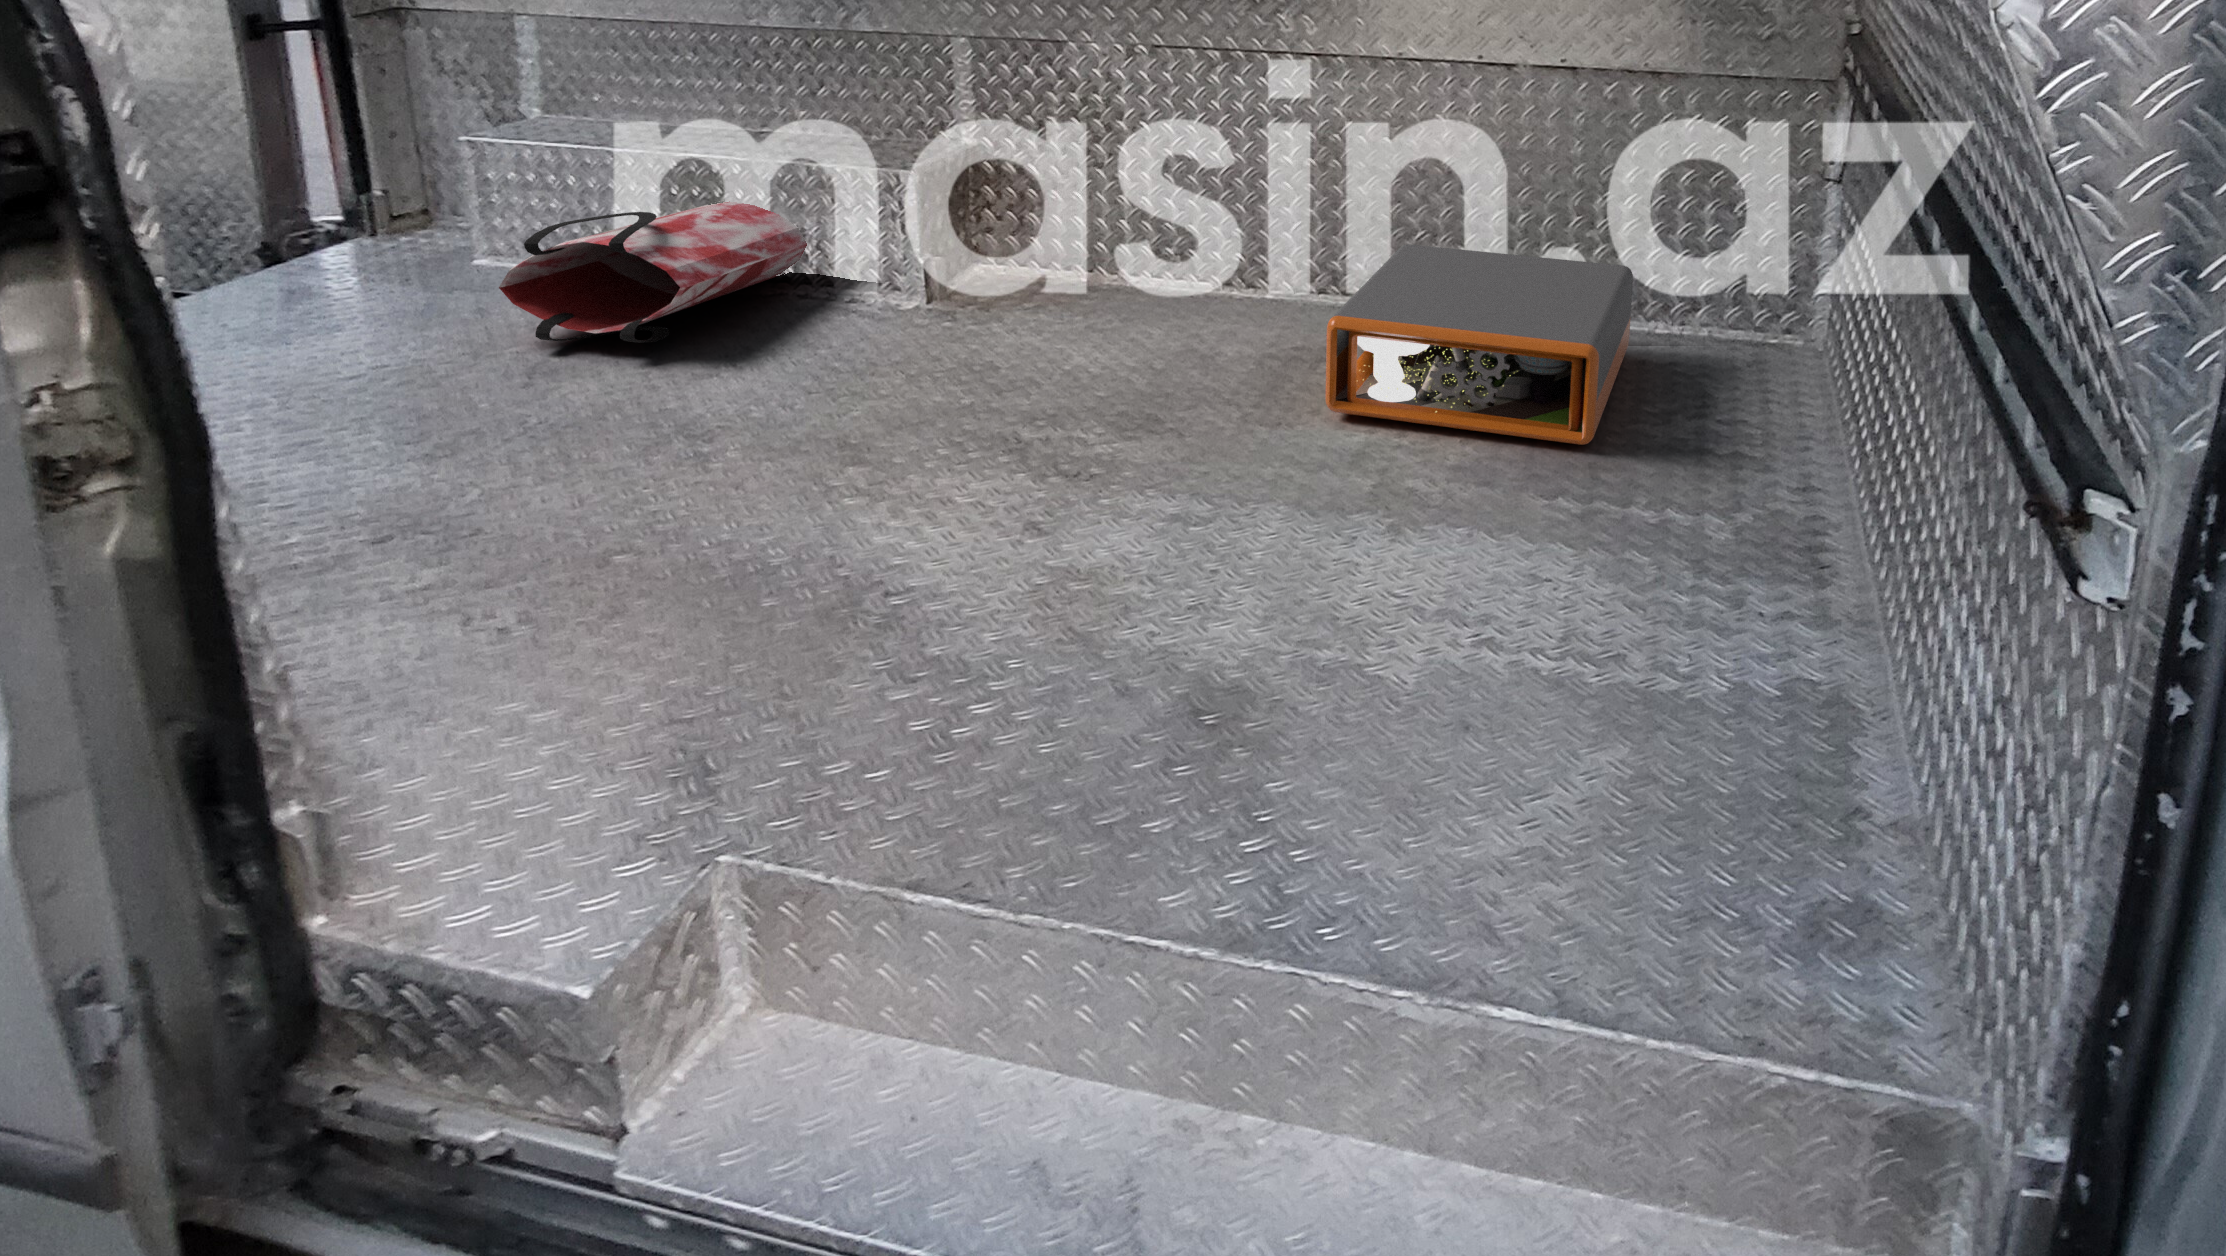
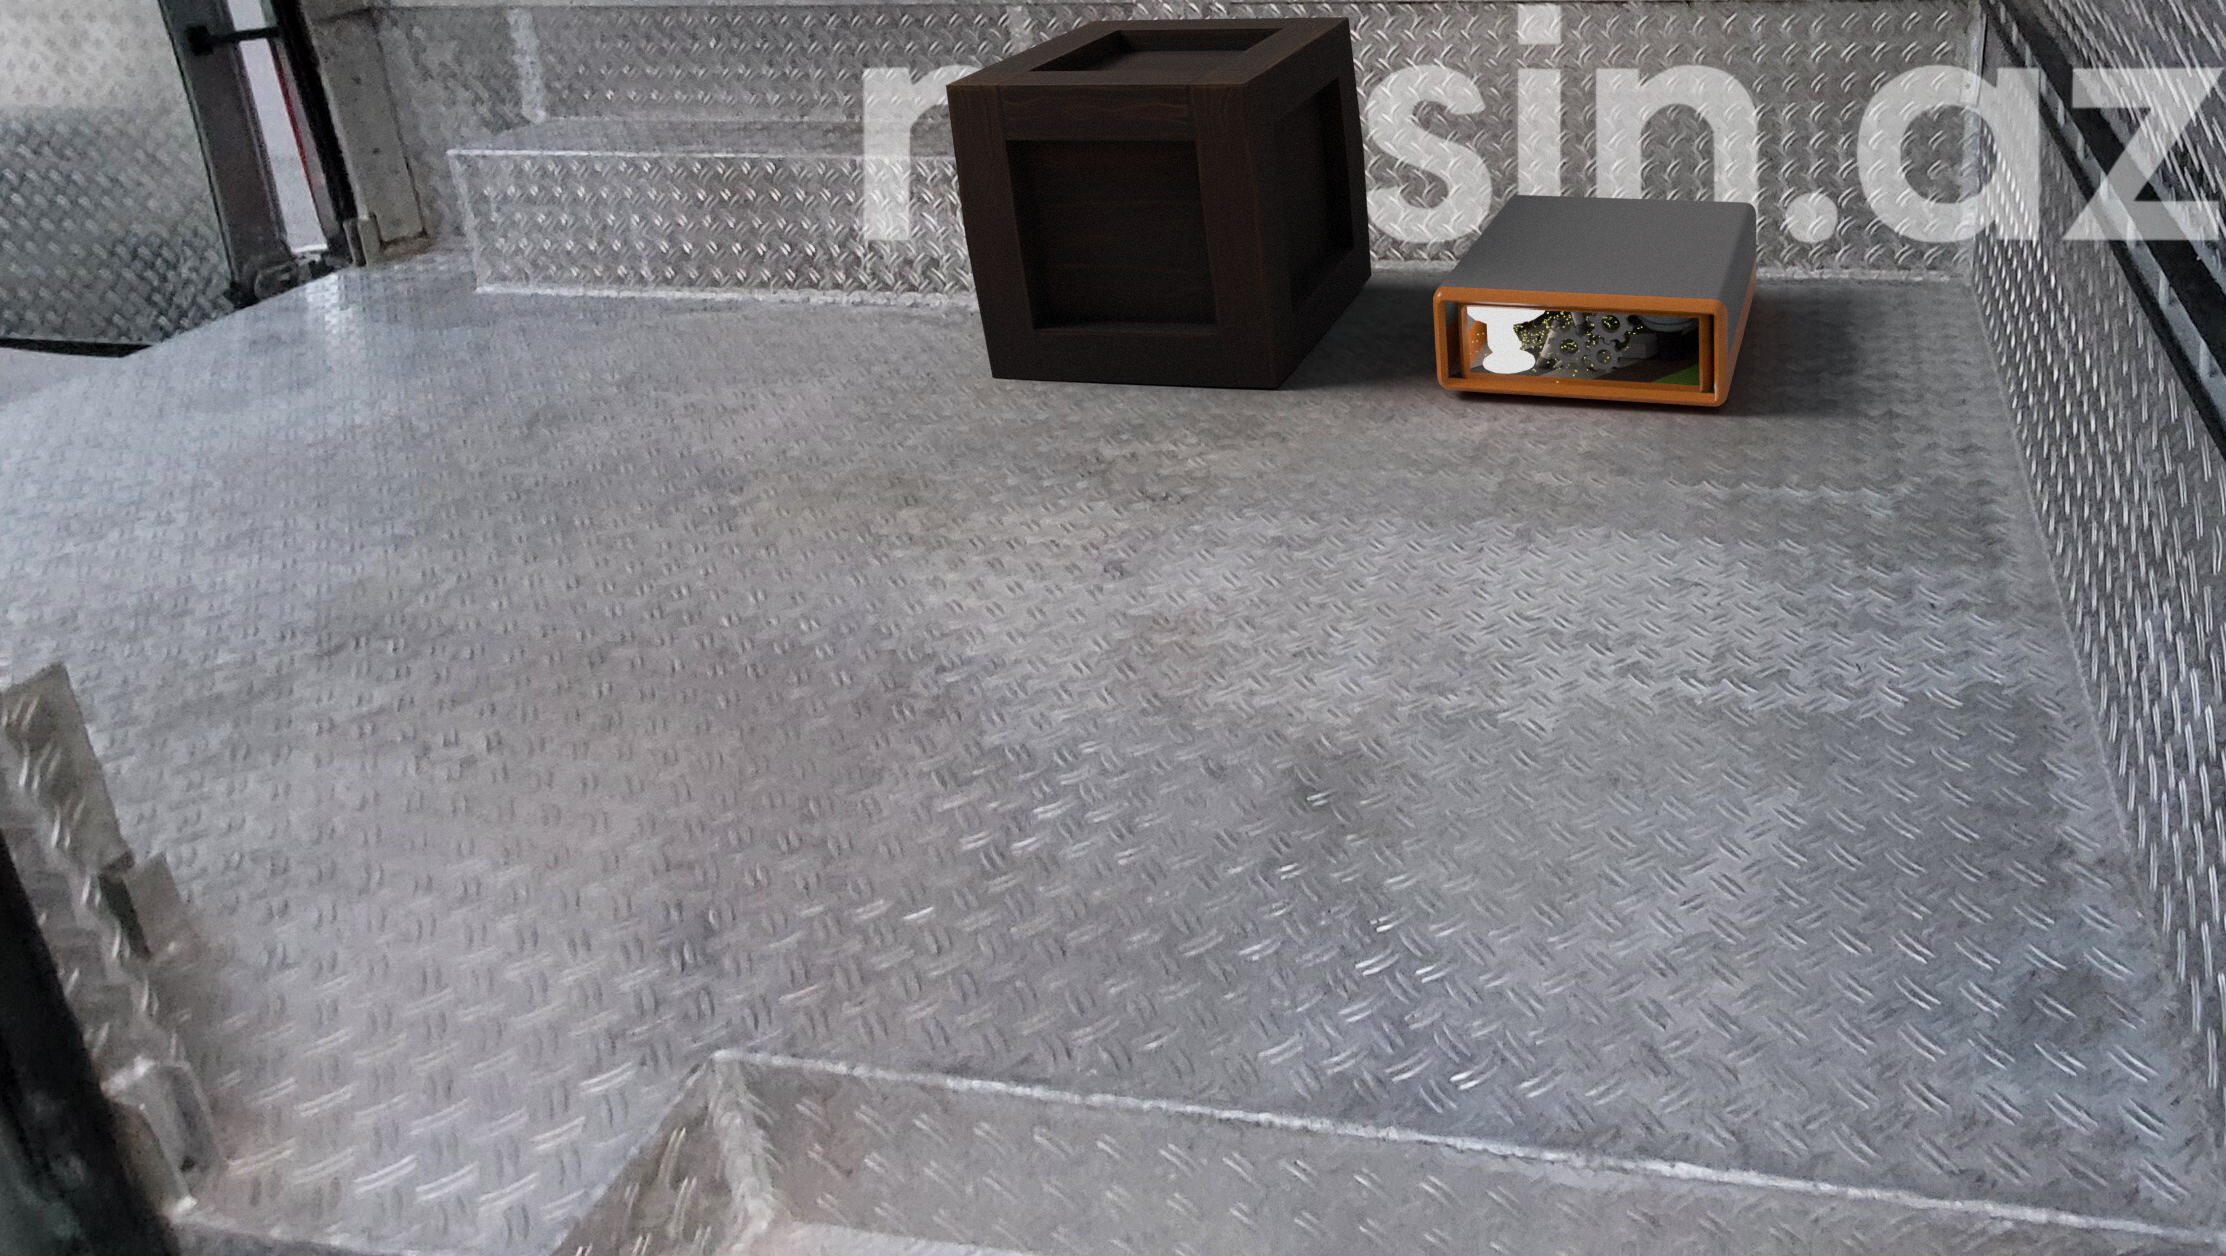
wooden crate: none [904,58,1267,399] -> present [946,17,1372,388]
bag: present [499,201,807,342] -> none [501,190,909,376]

